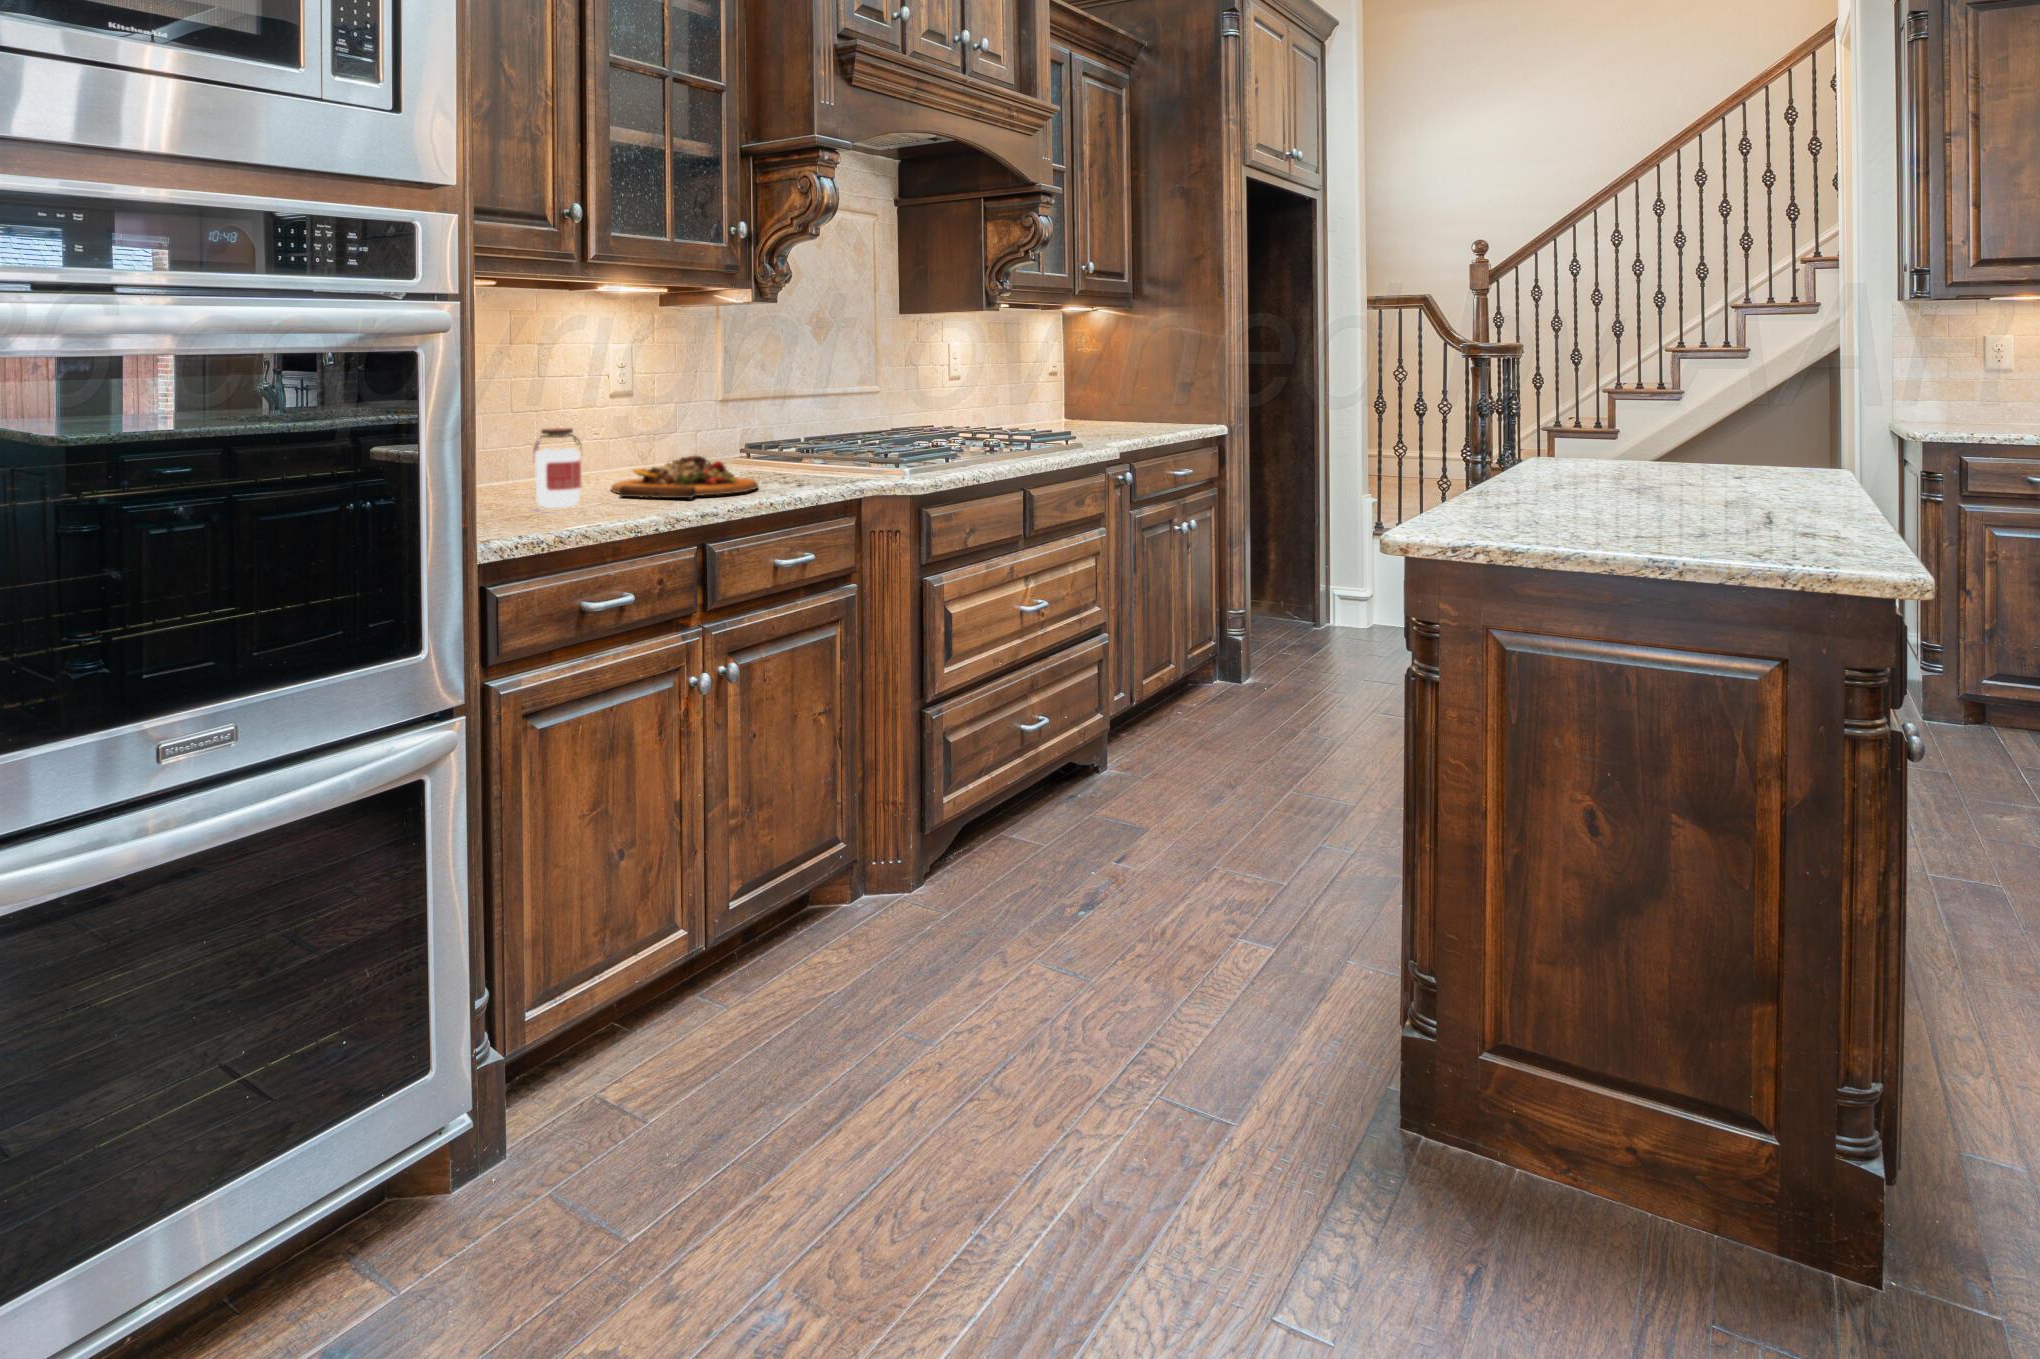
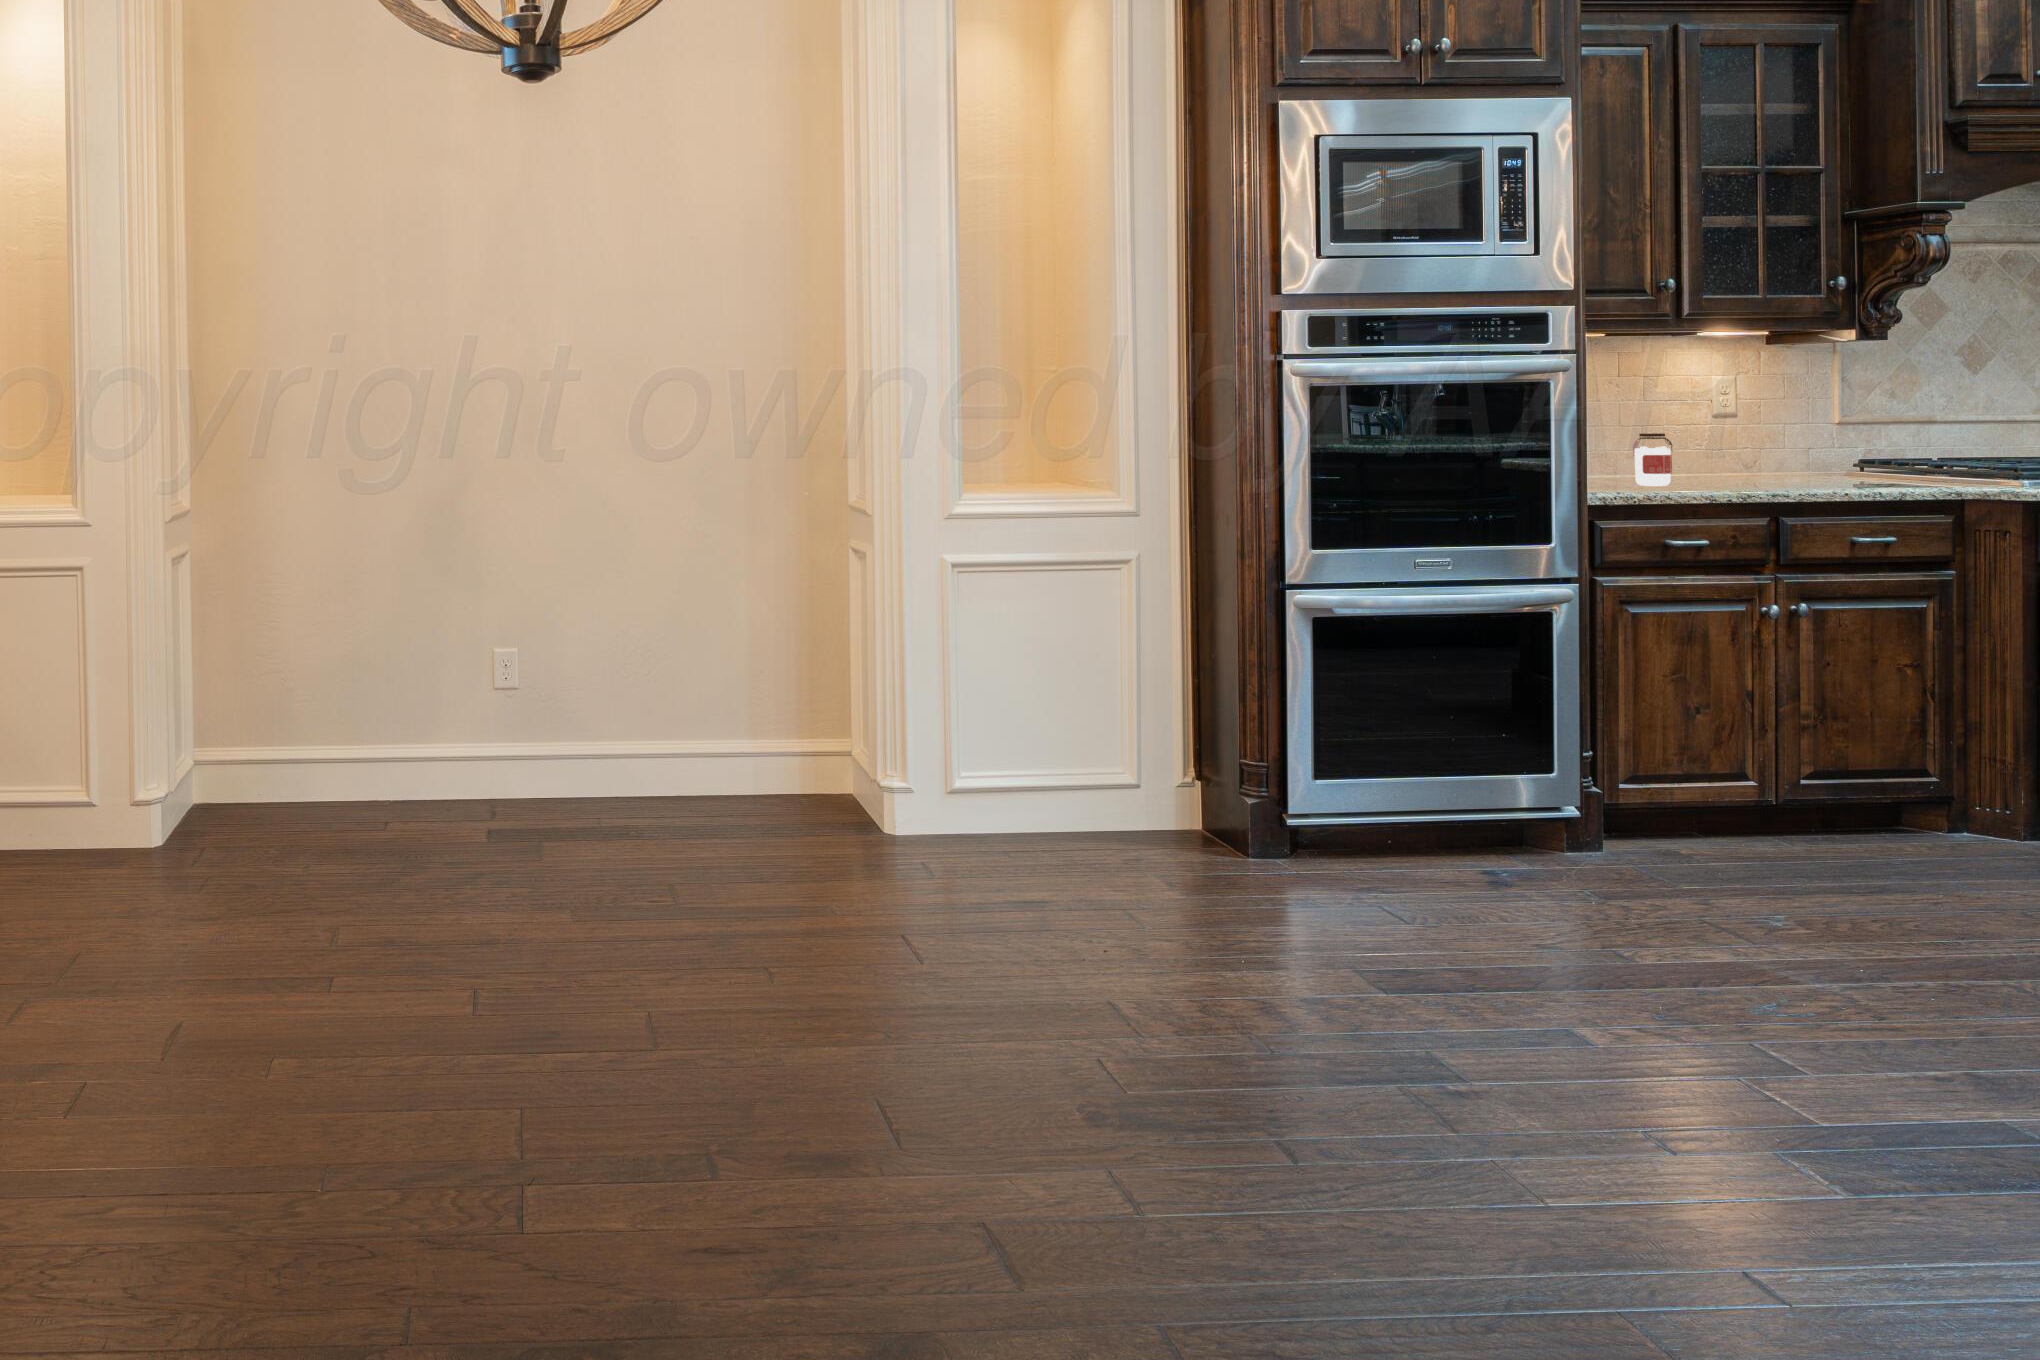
cutting board: present [611,456,758,498] -> none [1704,459,1845,487]

